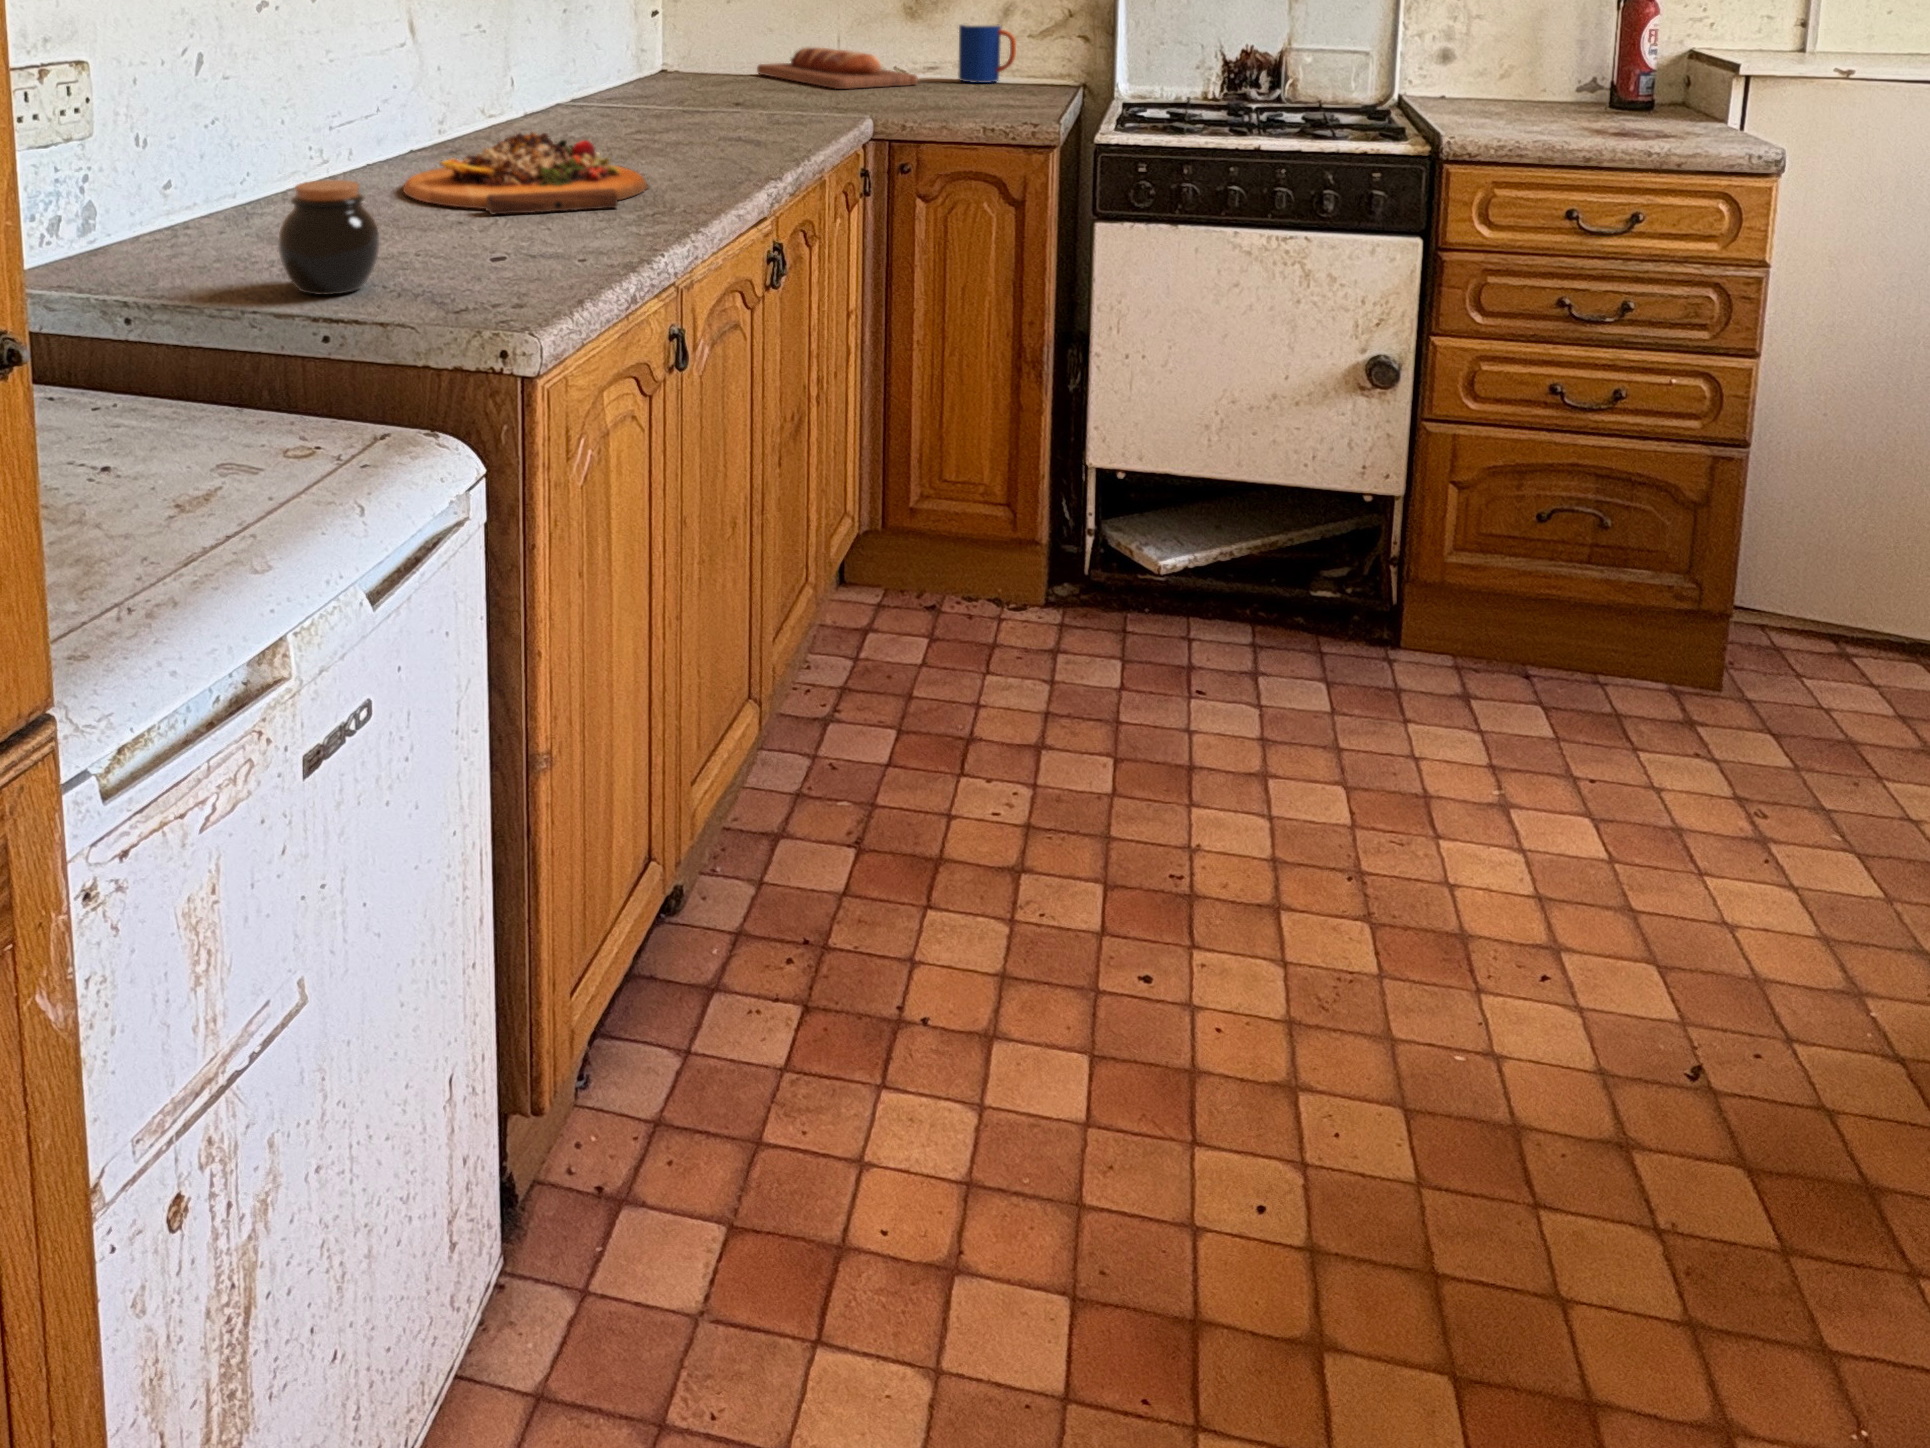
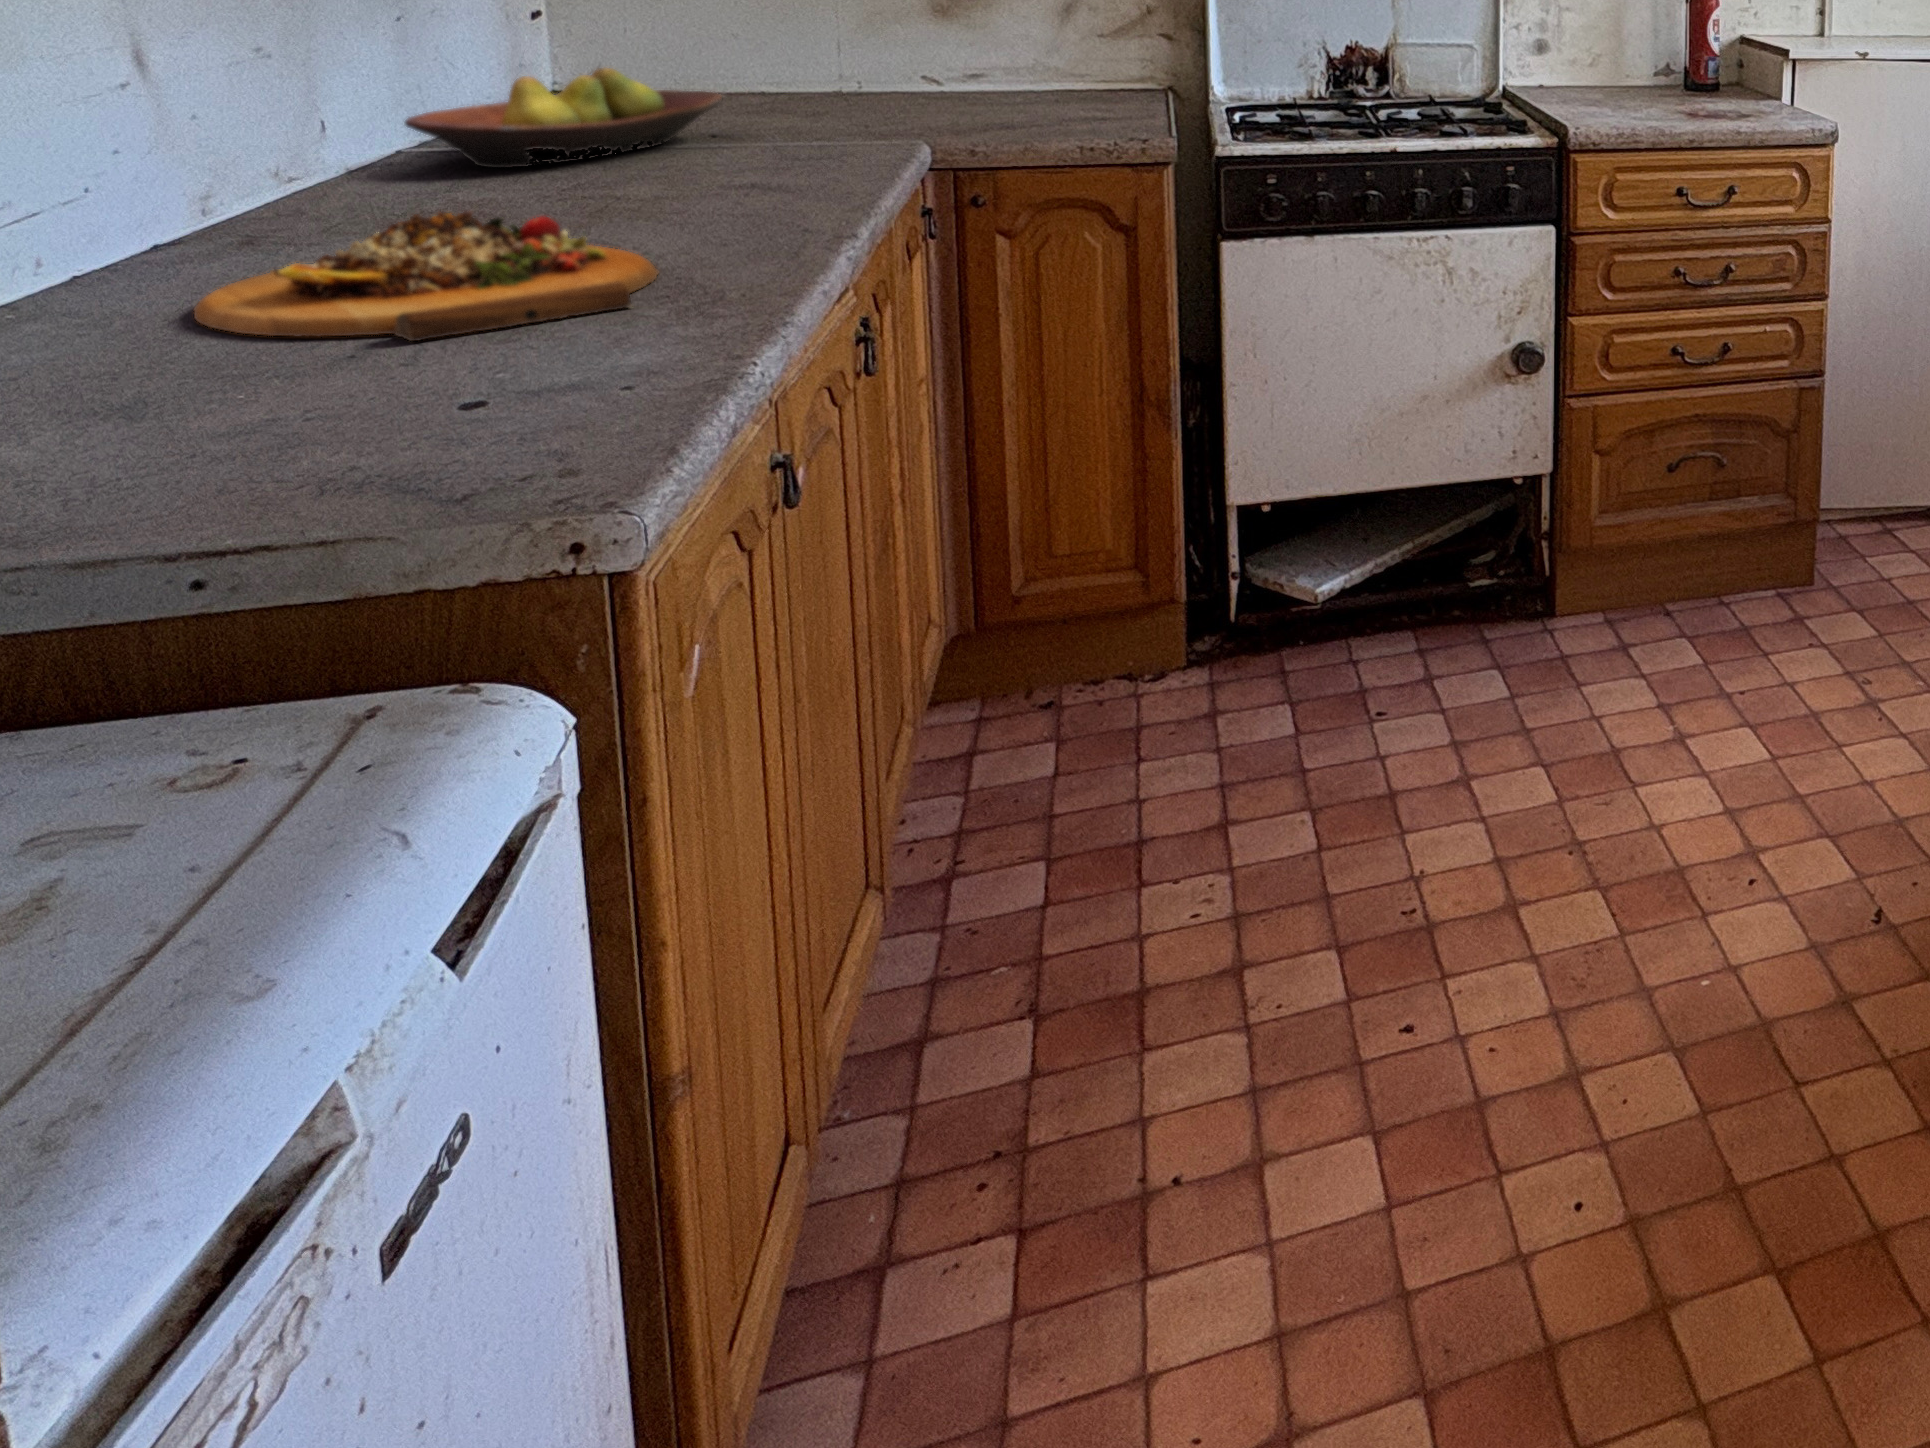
mug: present [958,25,1016,83] -> none [1005,19,1083,89]
bread loaf: present [757,47,918,89] -> none [707,51,958,106]
fruit bowl: none [559,49,746,117] -> present [405,68,722,168]
jar: present [278,180,380,295] -> none [64,333,282,517]

